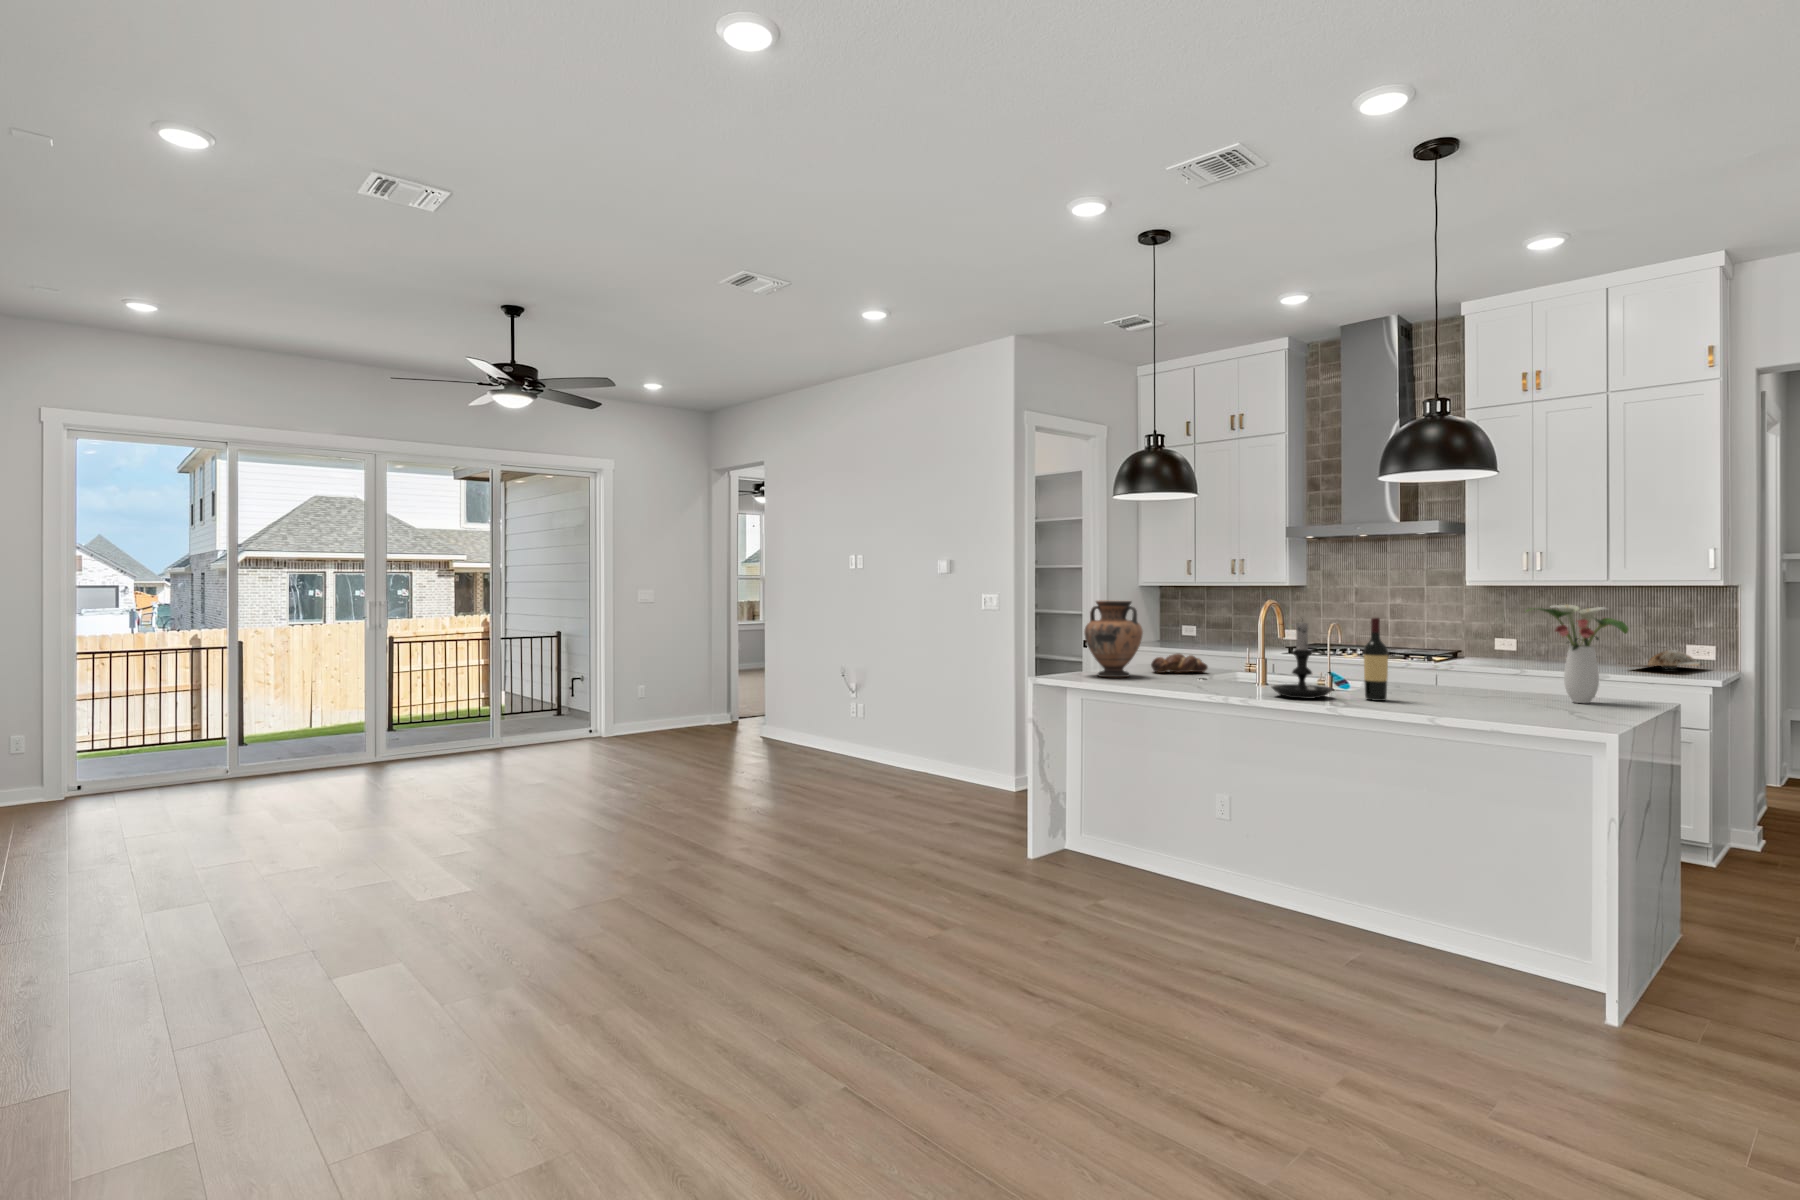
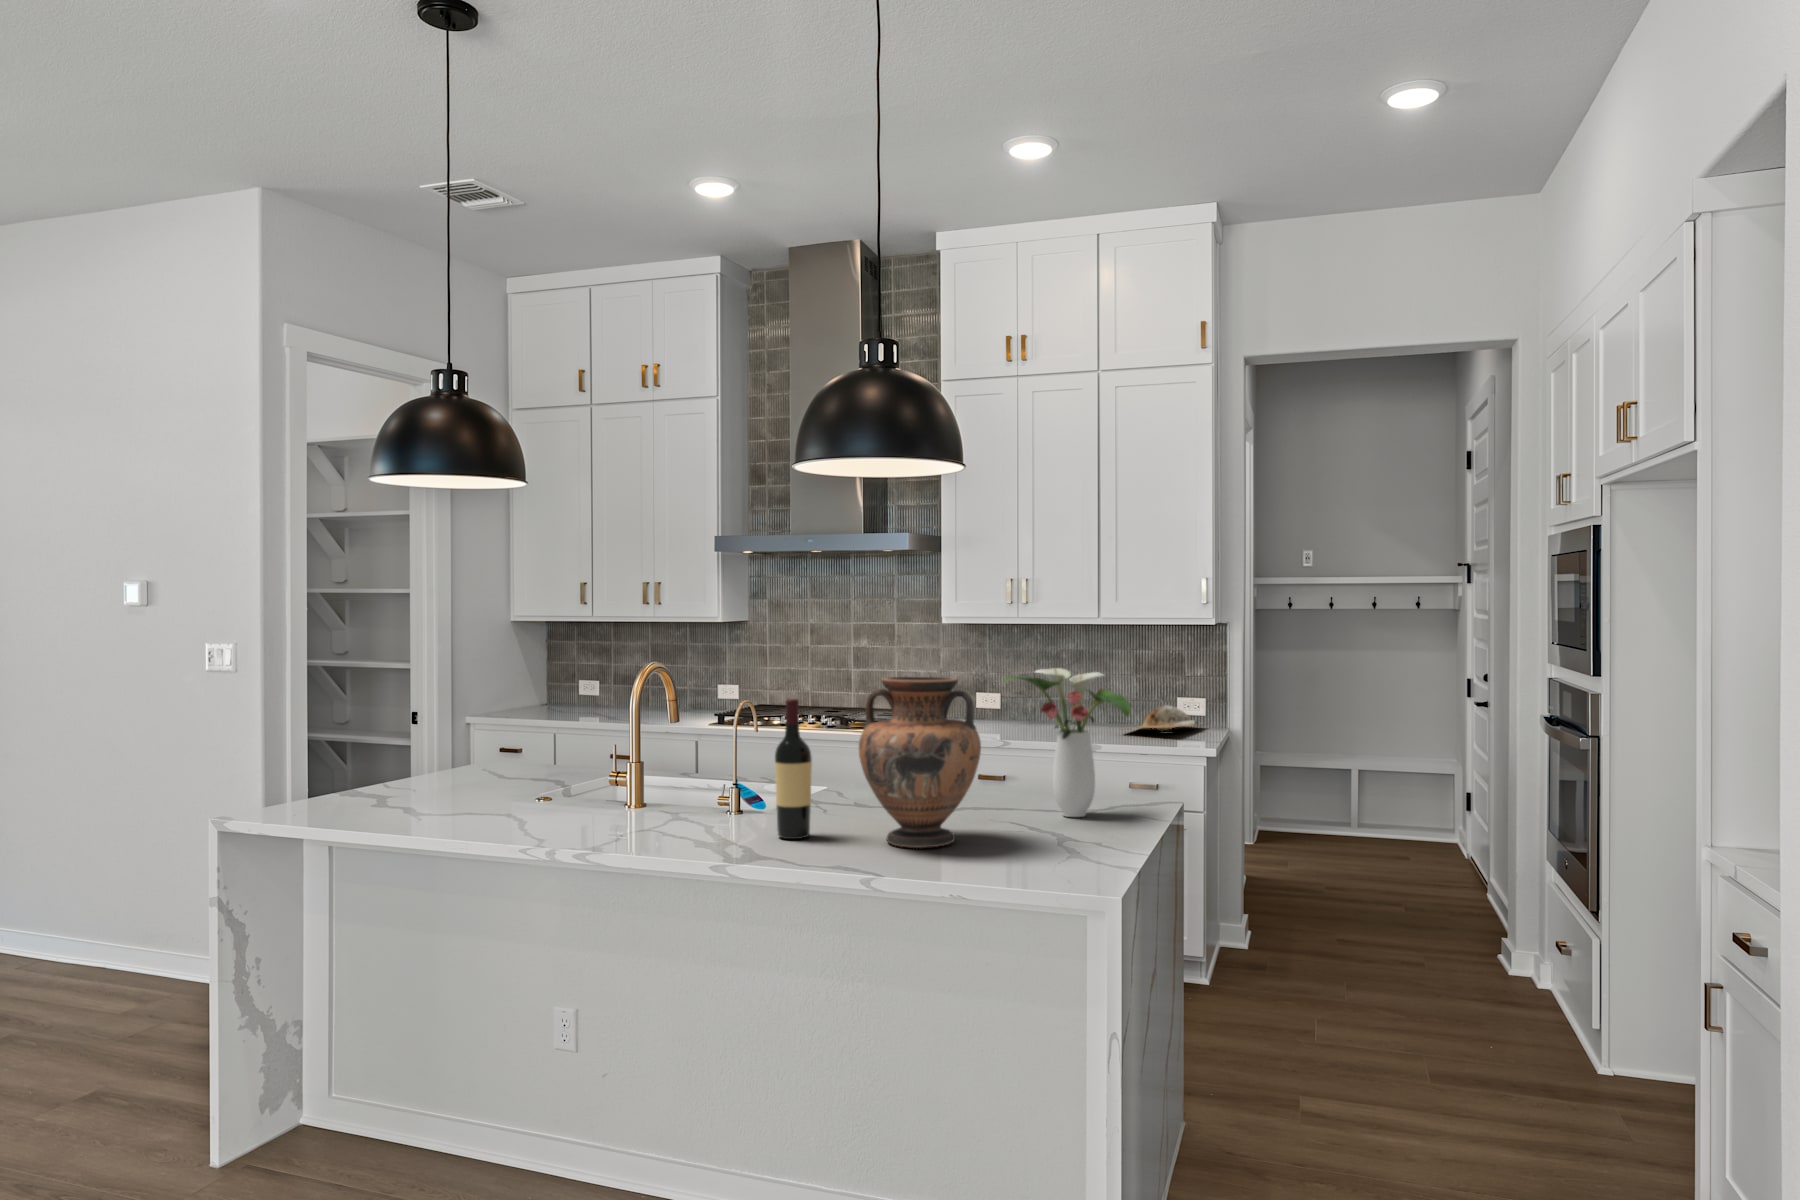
vase: present [1084,600,1143,677] -> present [858,677,981,848]
candle holder: present [1272,622,1333,699] -> none [626,701,729,844]
bread loaf: present [1151,654,1208,673] -> none [465,750,562,787]

